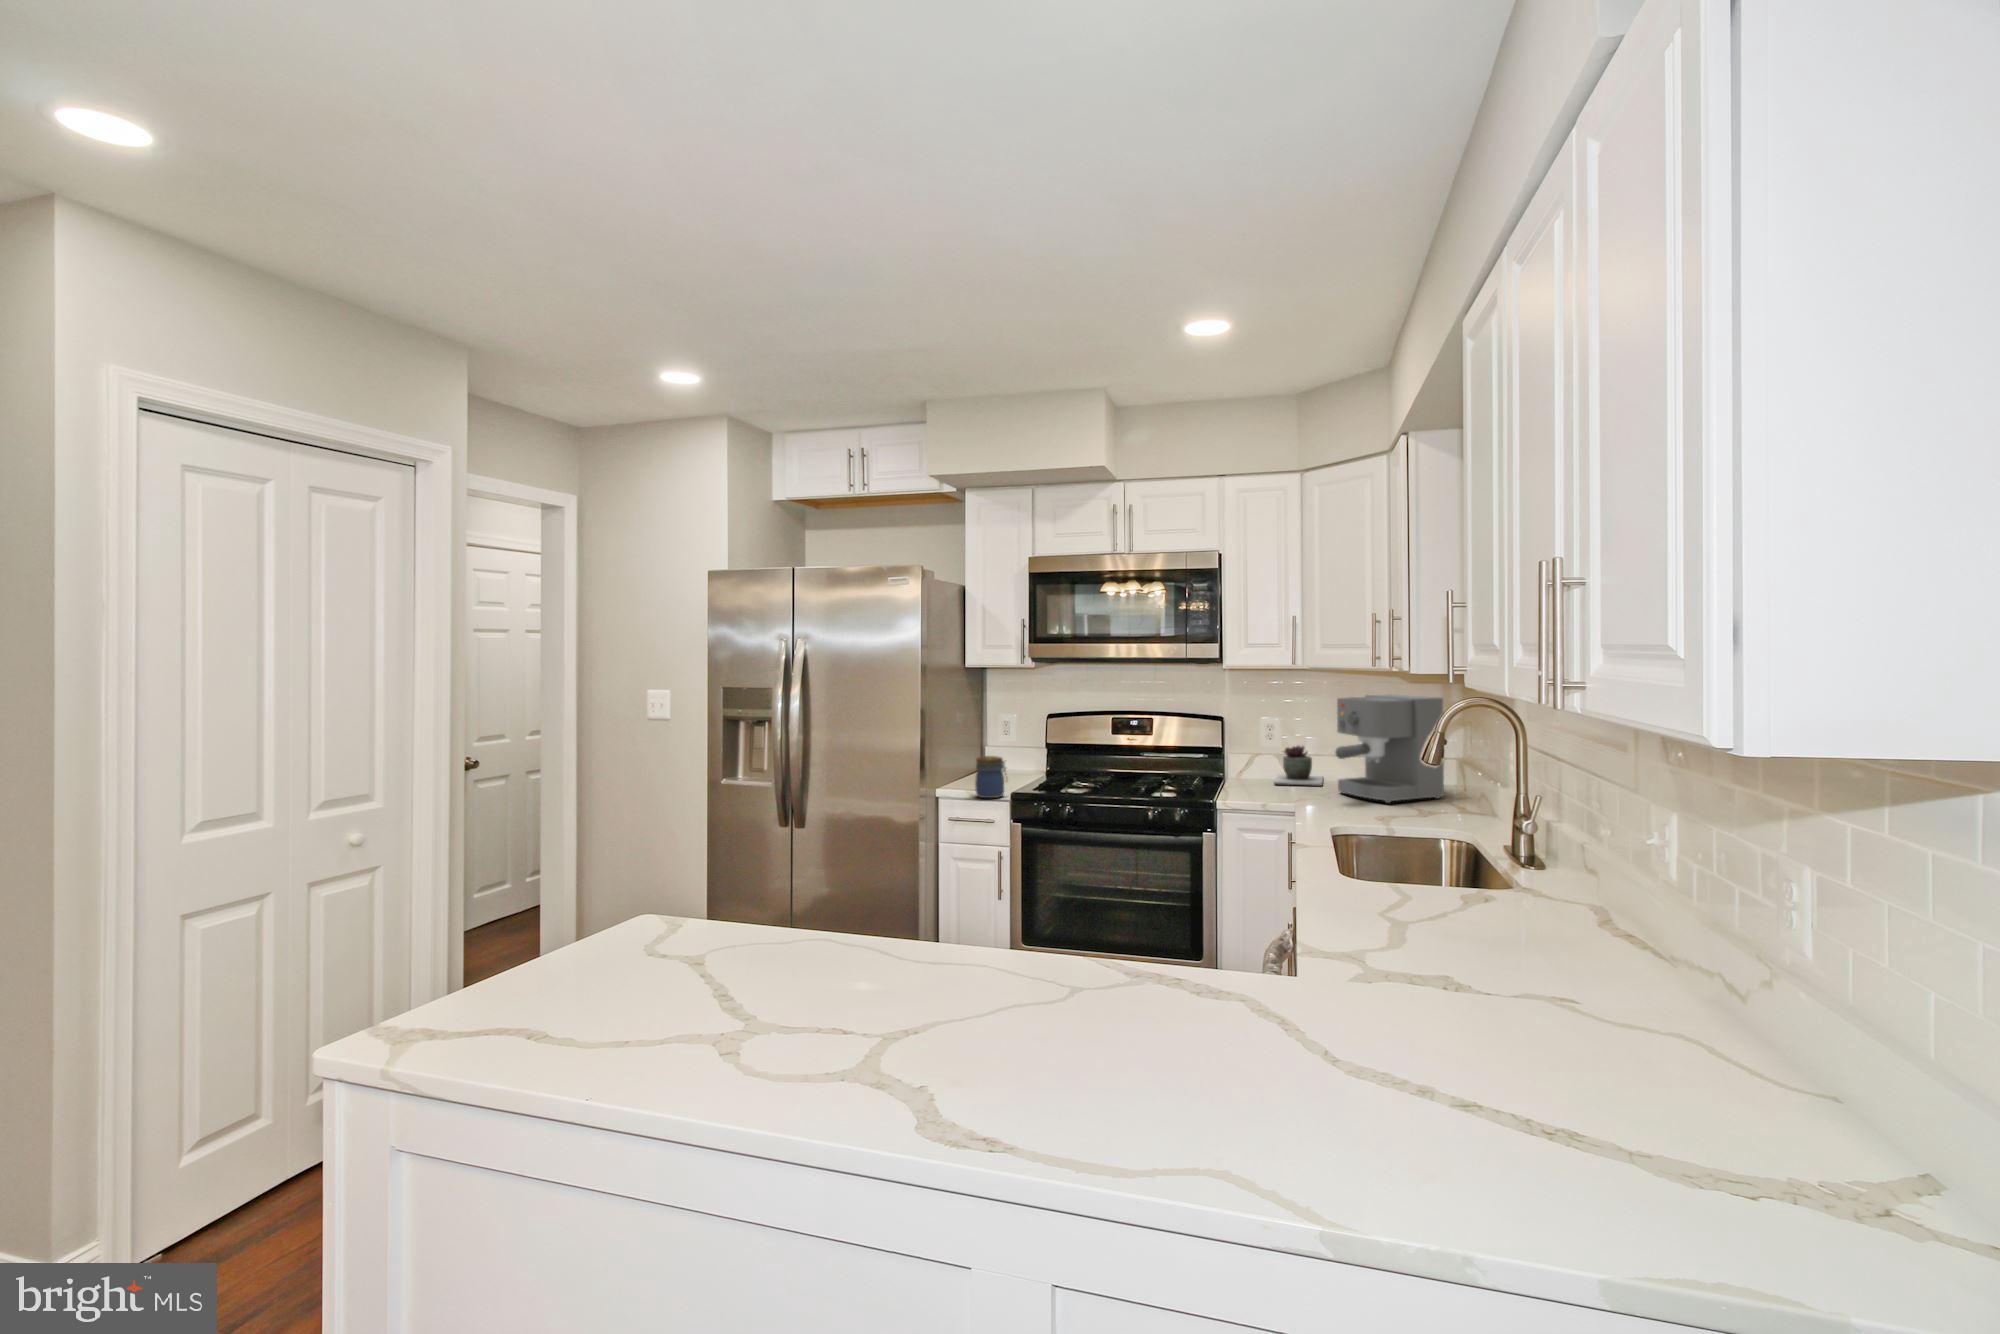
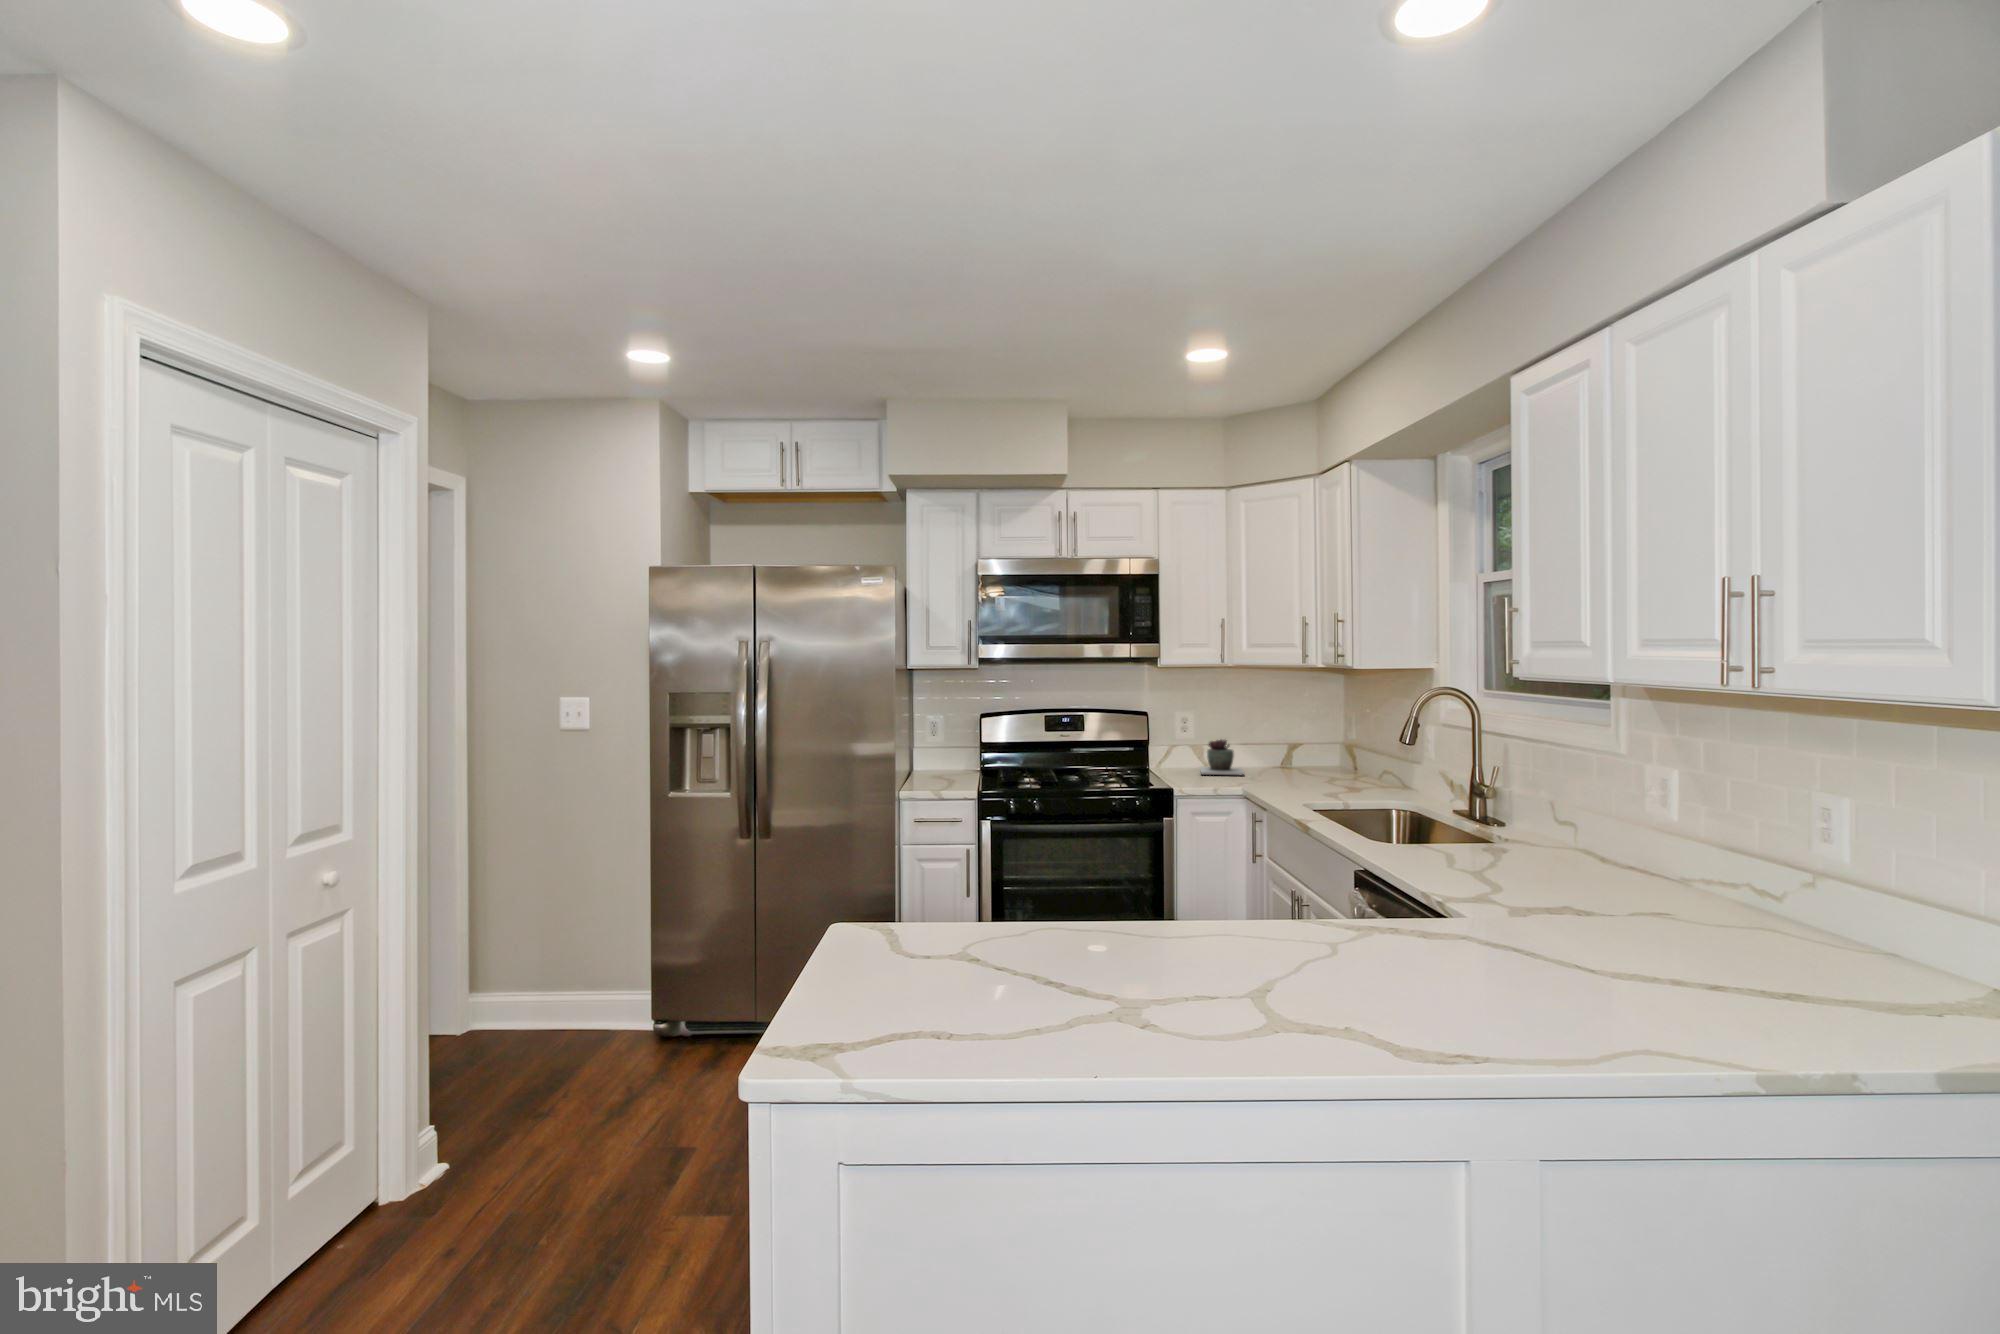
coffee maker: present [1336,694,1444,803] -> none [1261,692,1355,788]
jar: present [975,756,1007,798] -> none [925,748,956,789]

